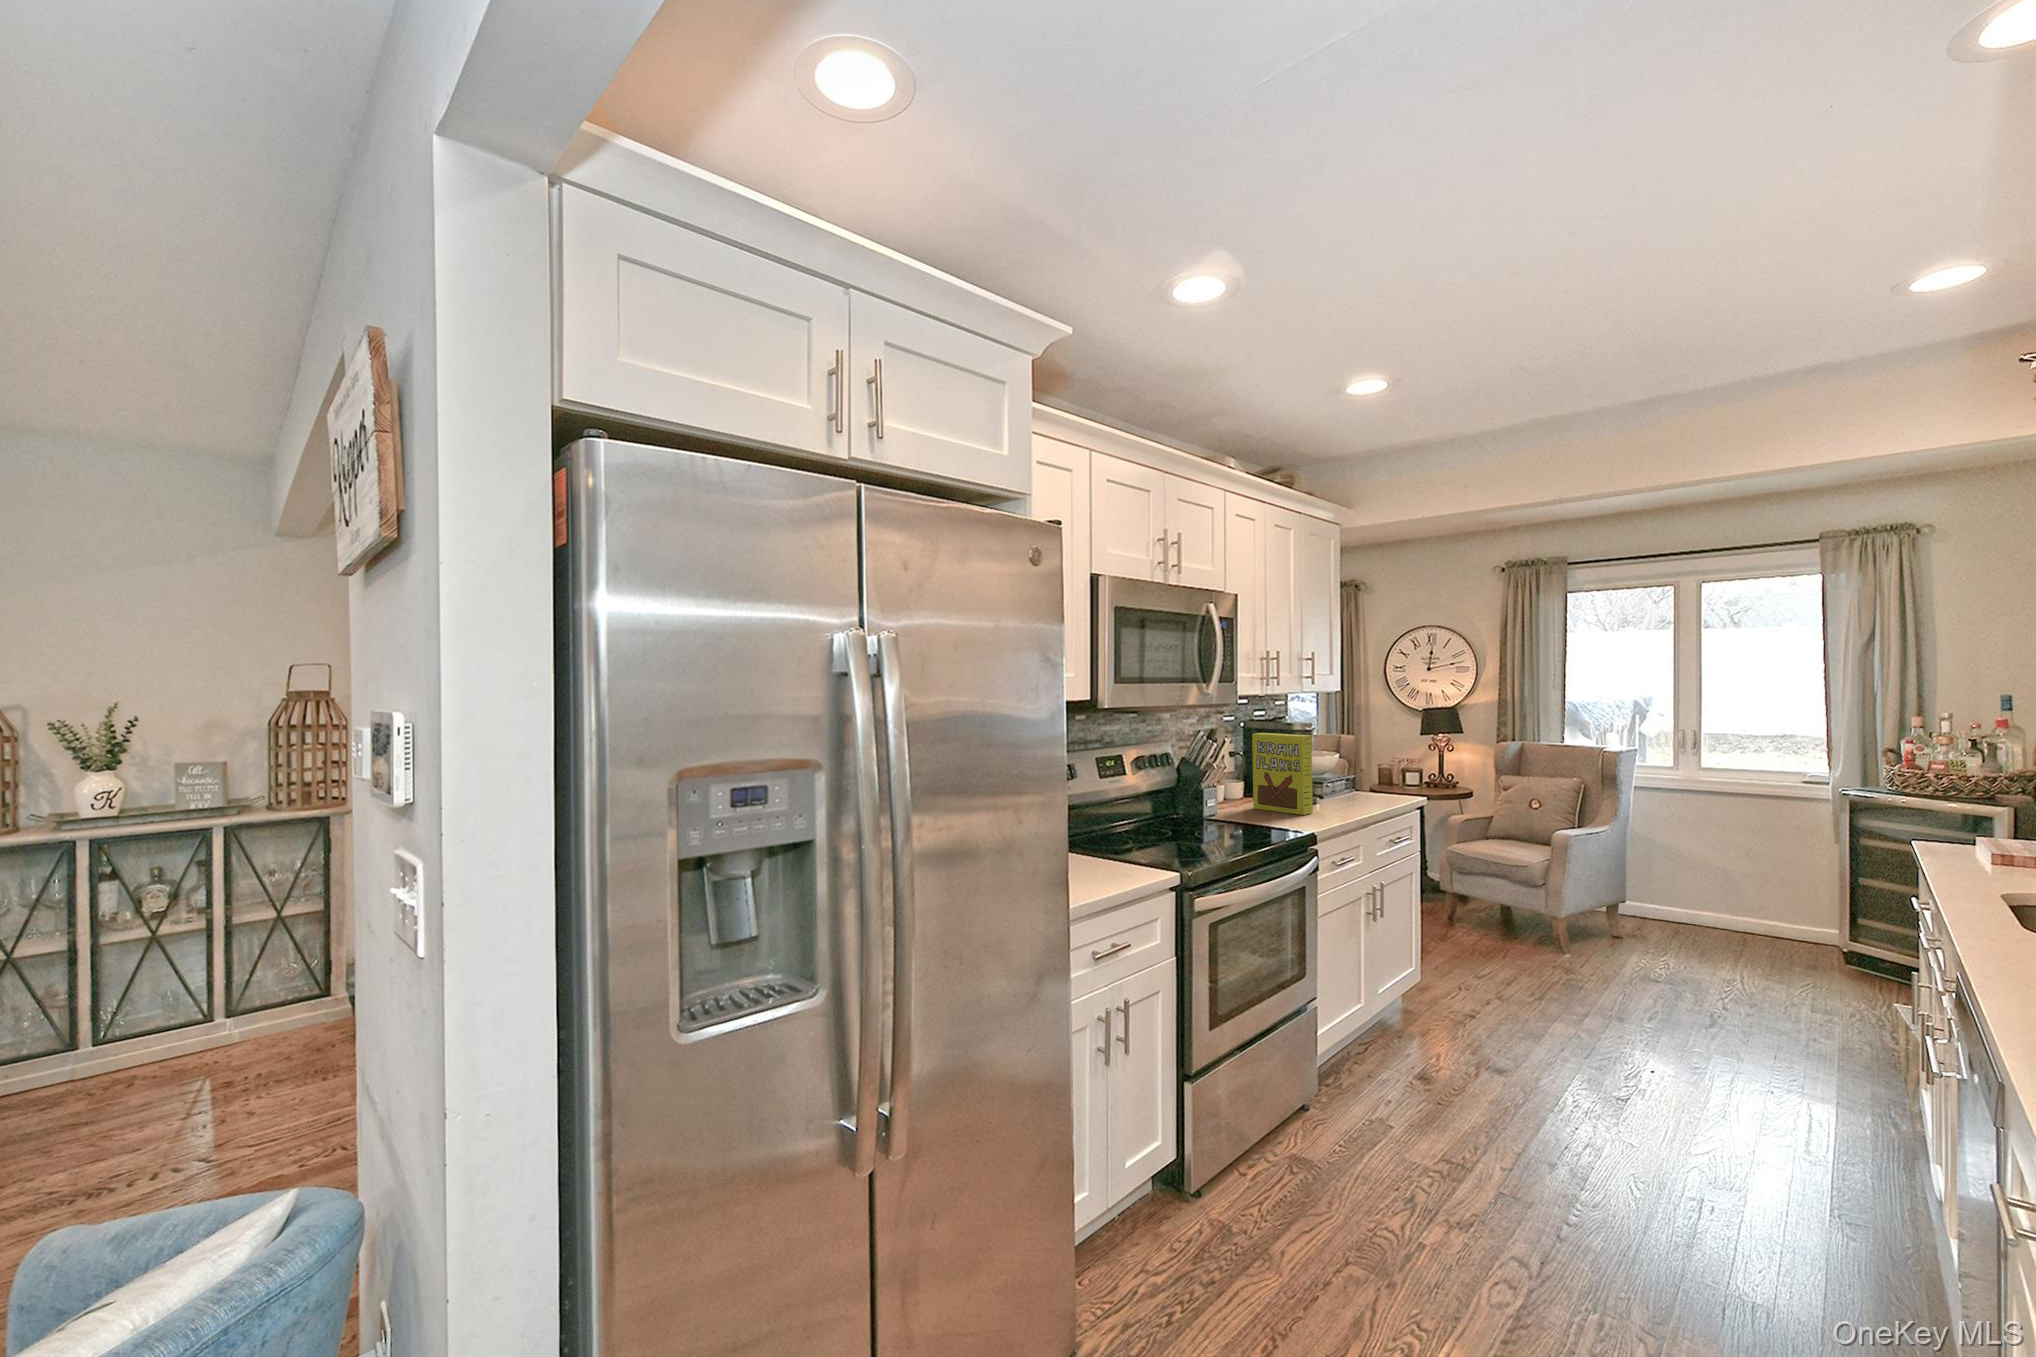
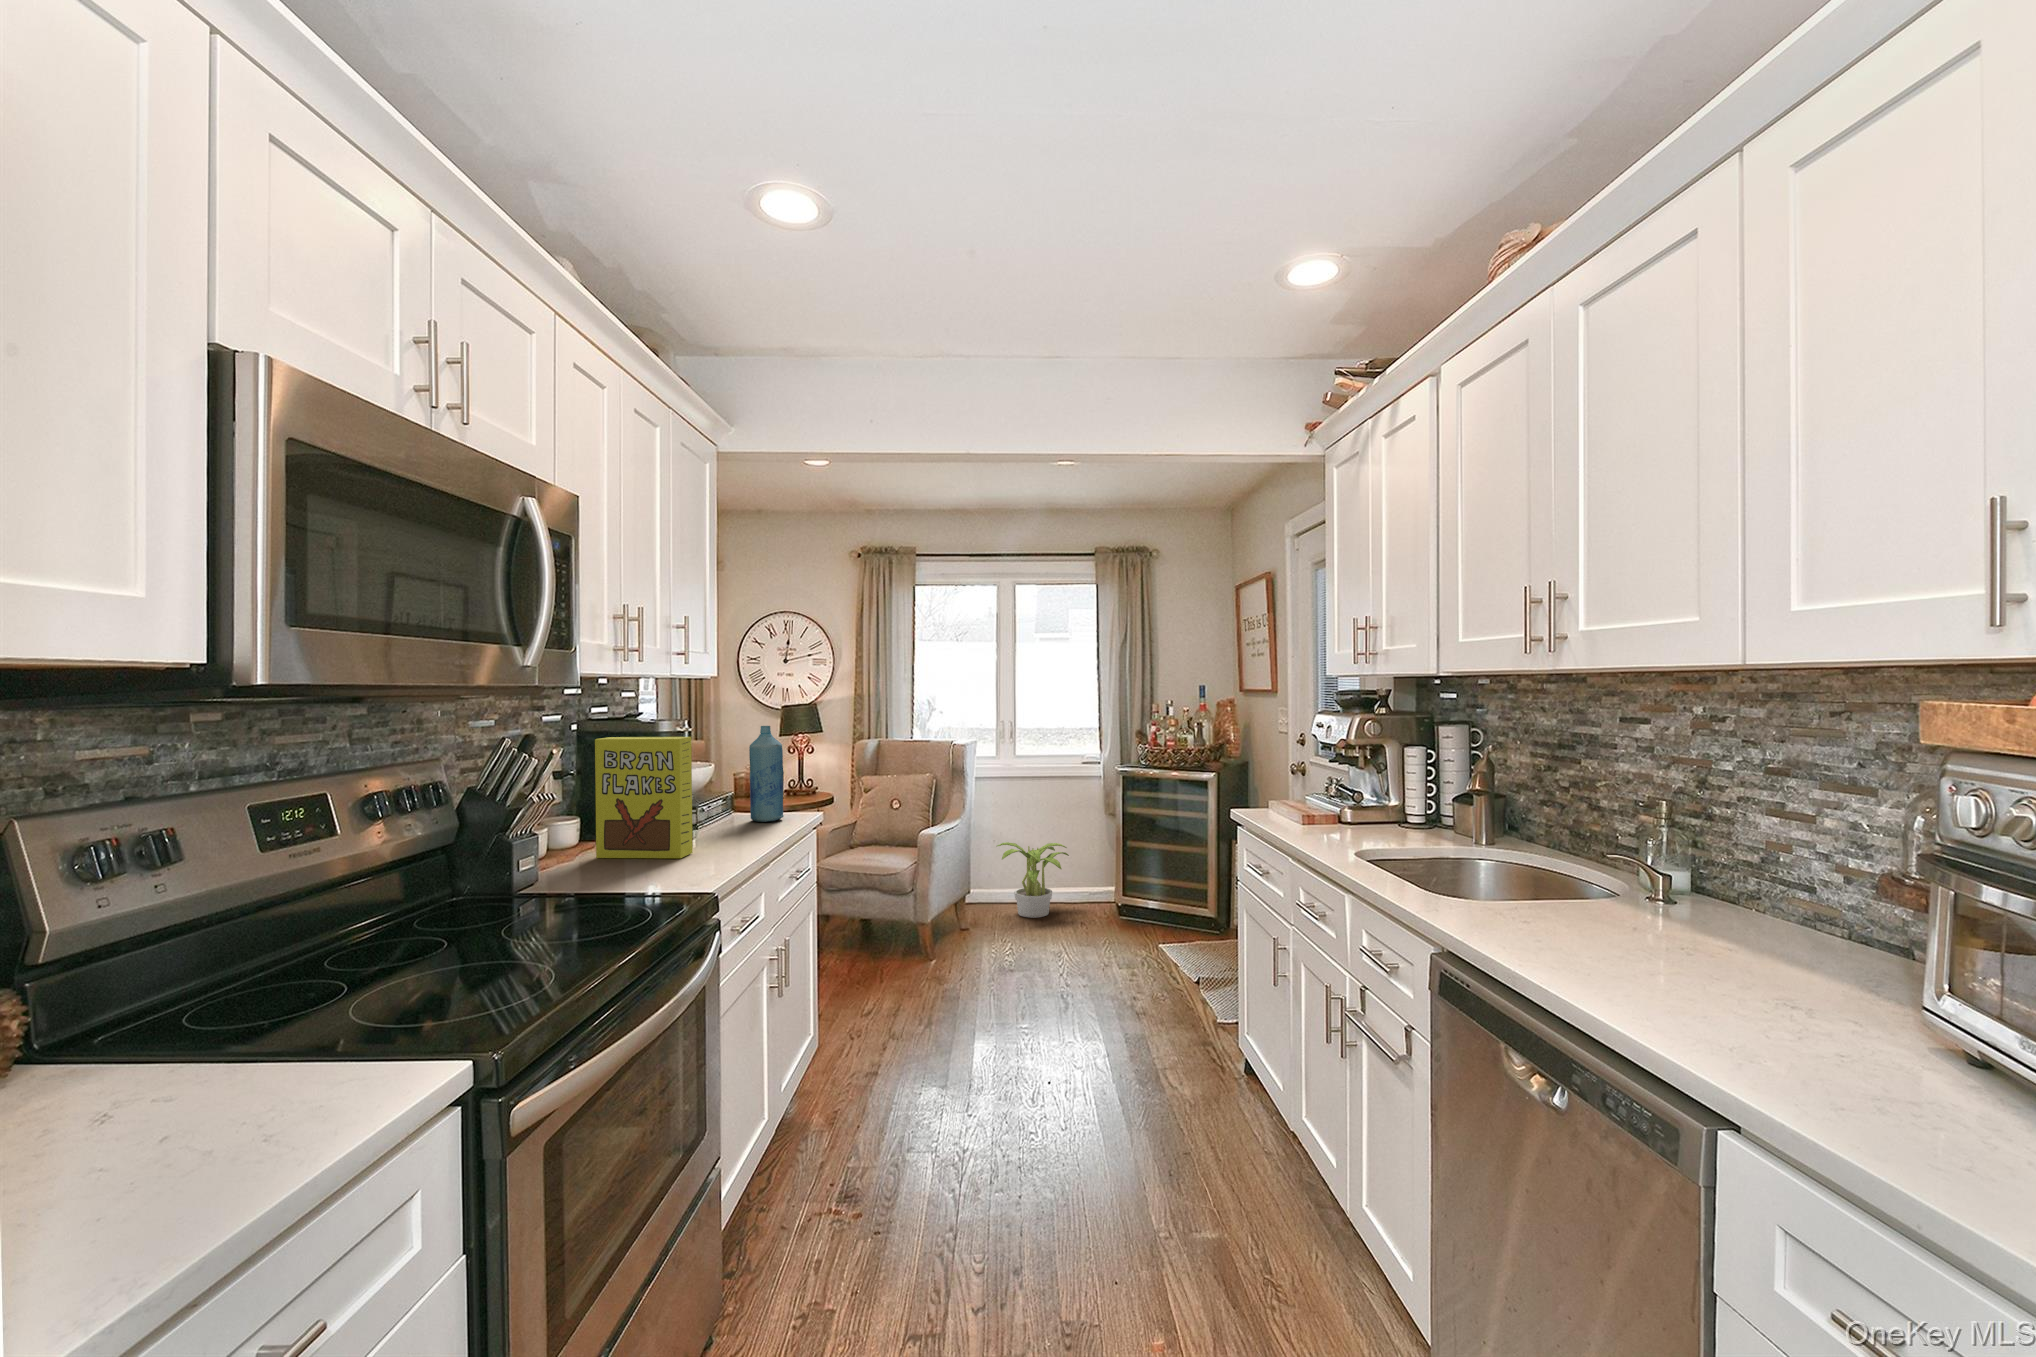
bottle: none [1364,729,1391,800] -> present [749,726,784,822]
potted plant: none [1661,857,1766,942] -> present [997,842,1069,918]

